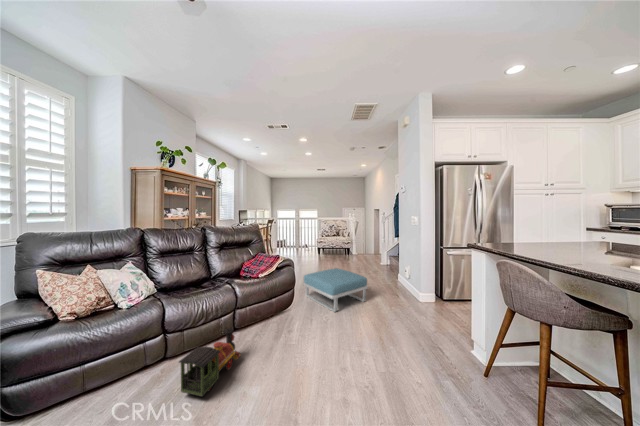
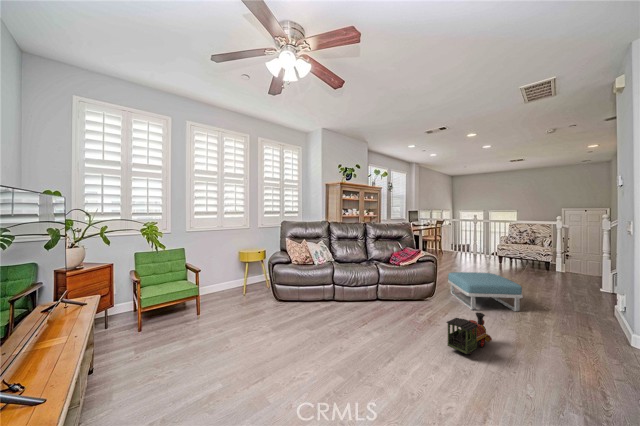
toy train: present [179,328,240,397] -> present [447,313,492,355]

